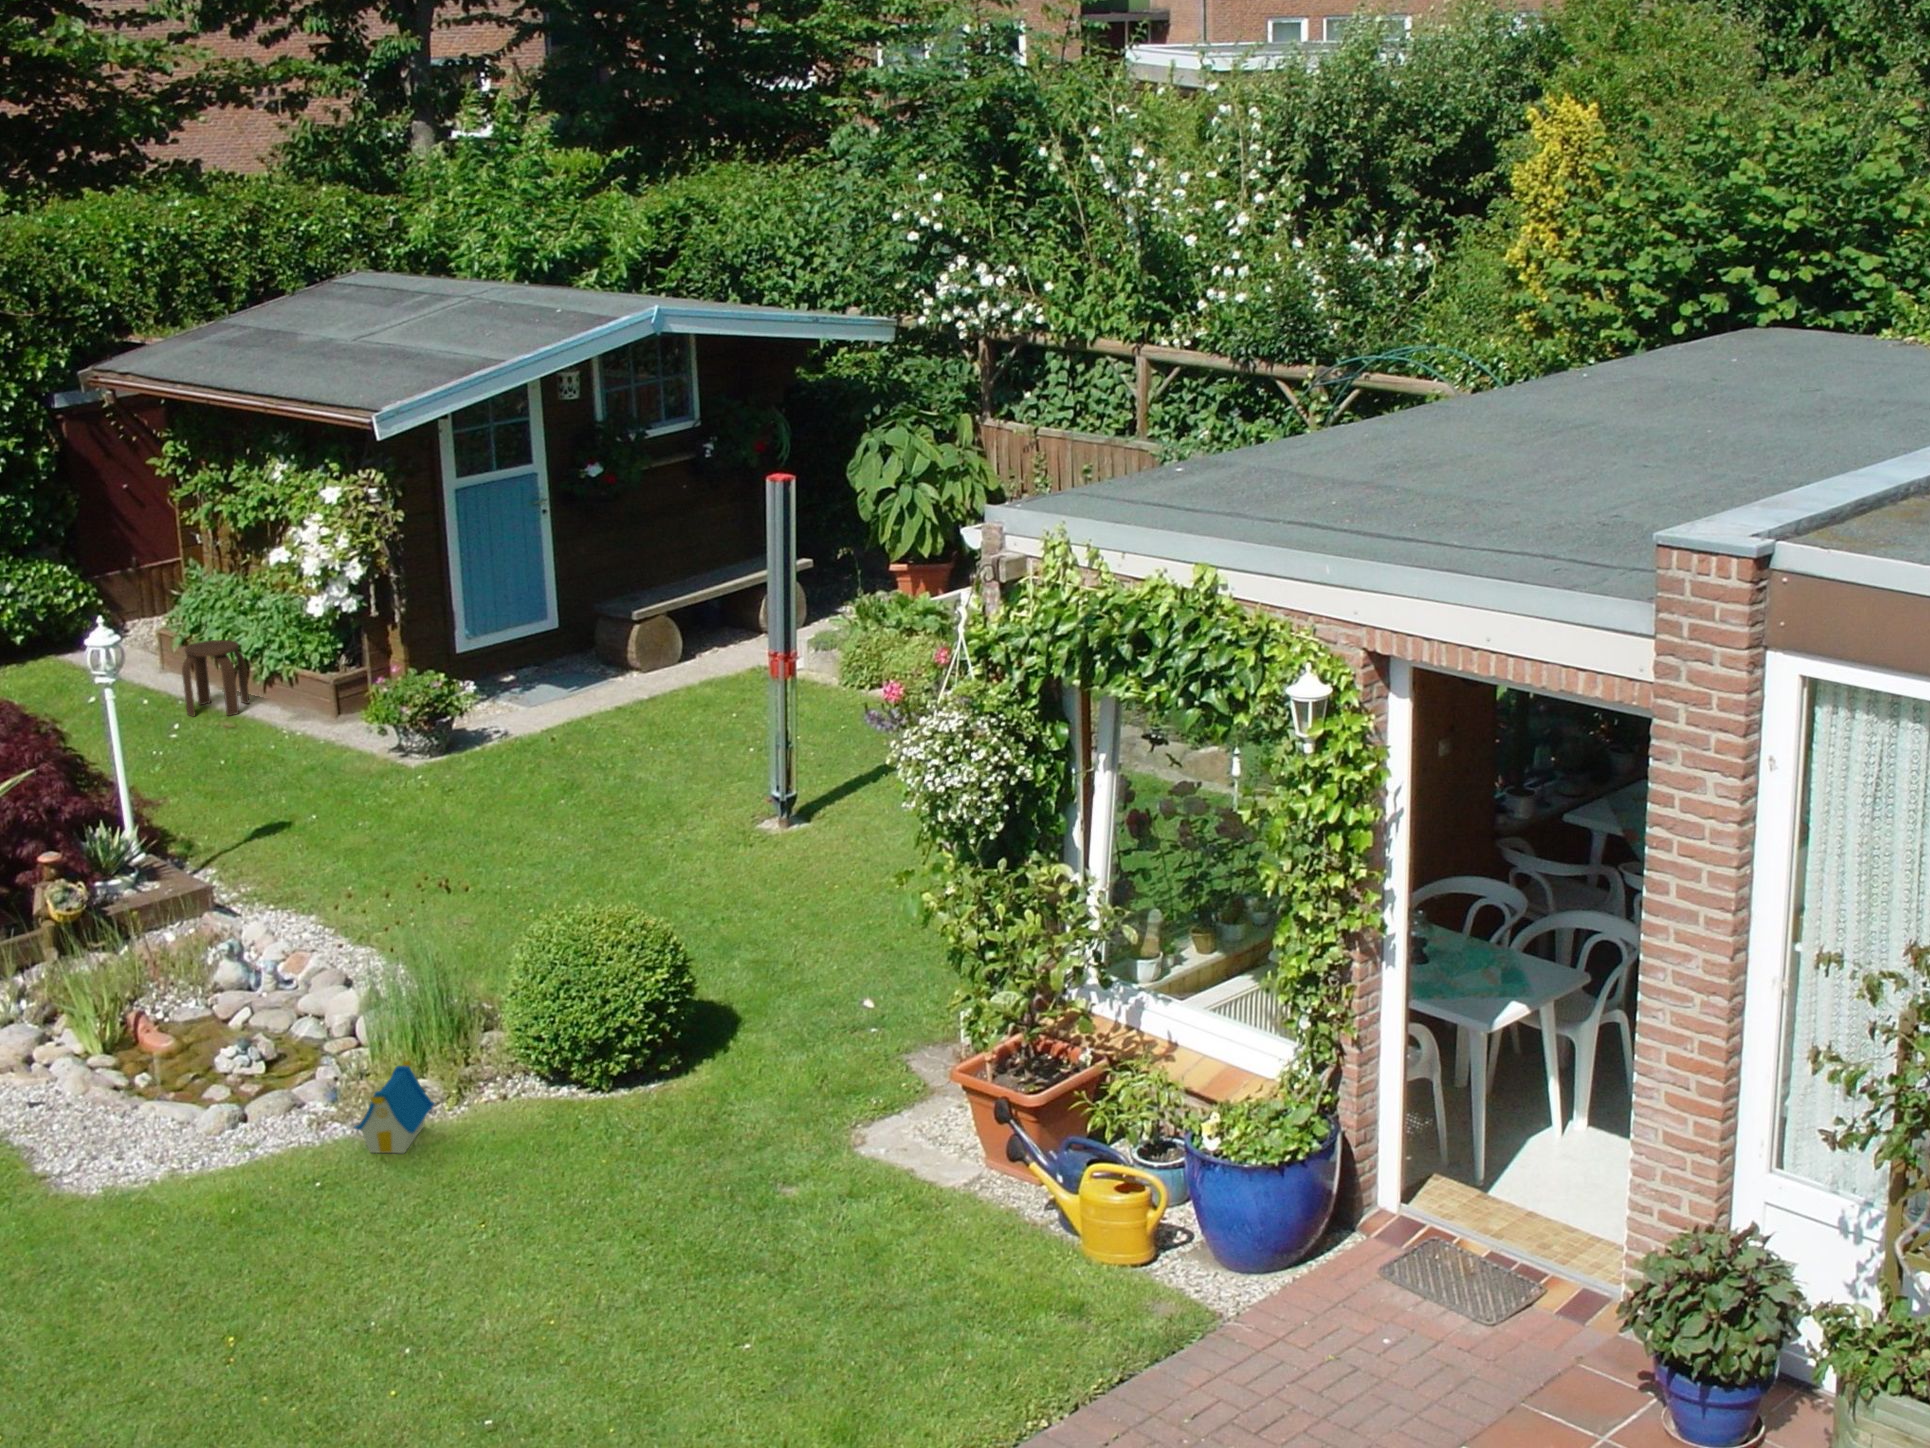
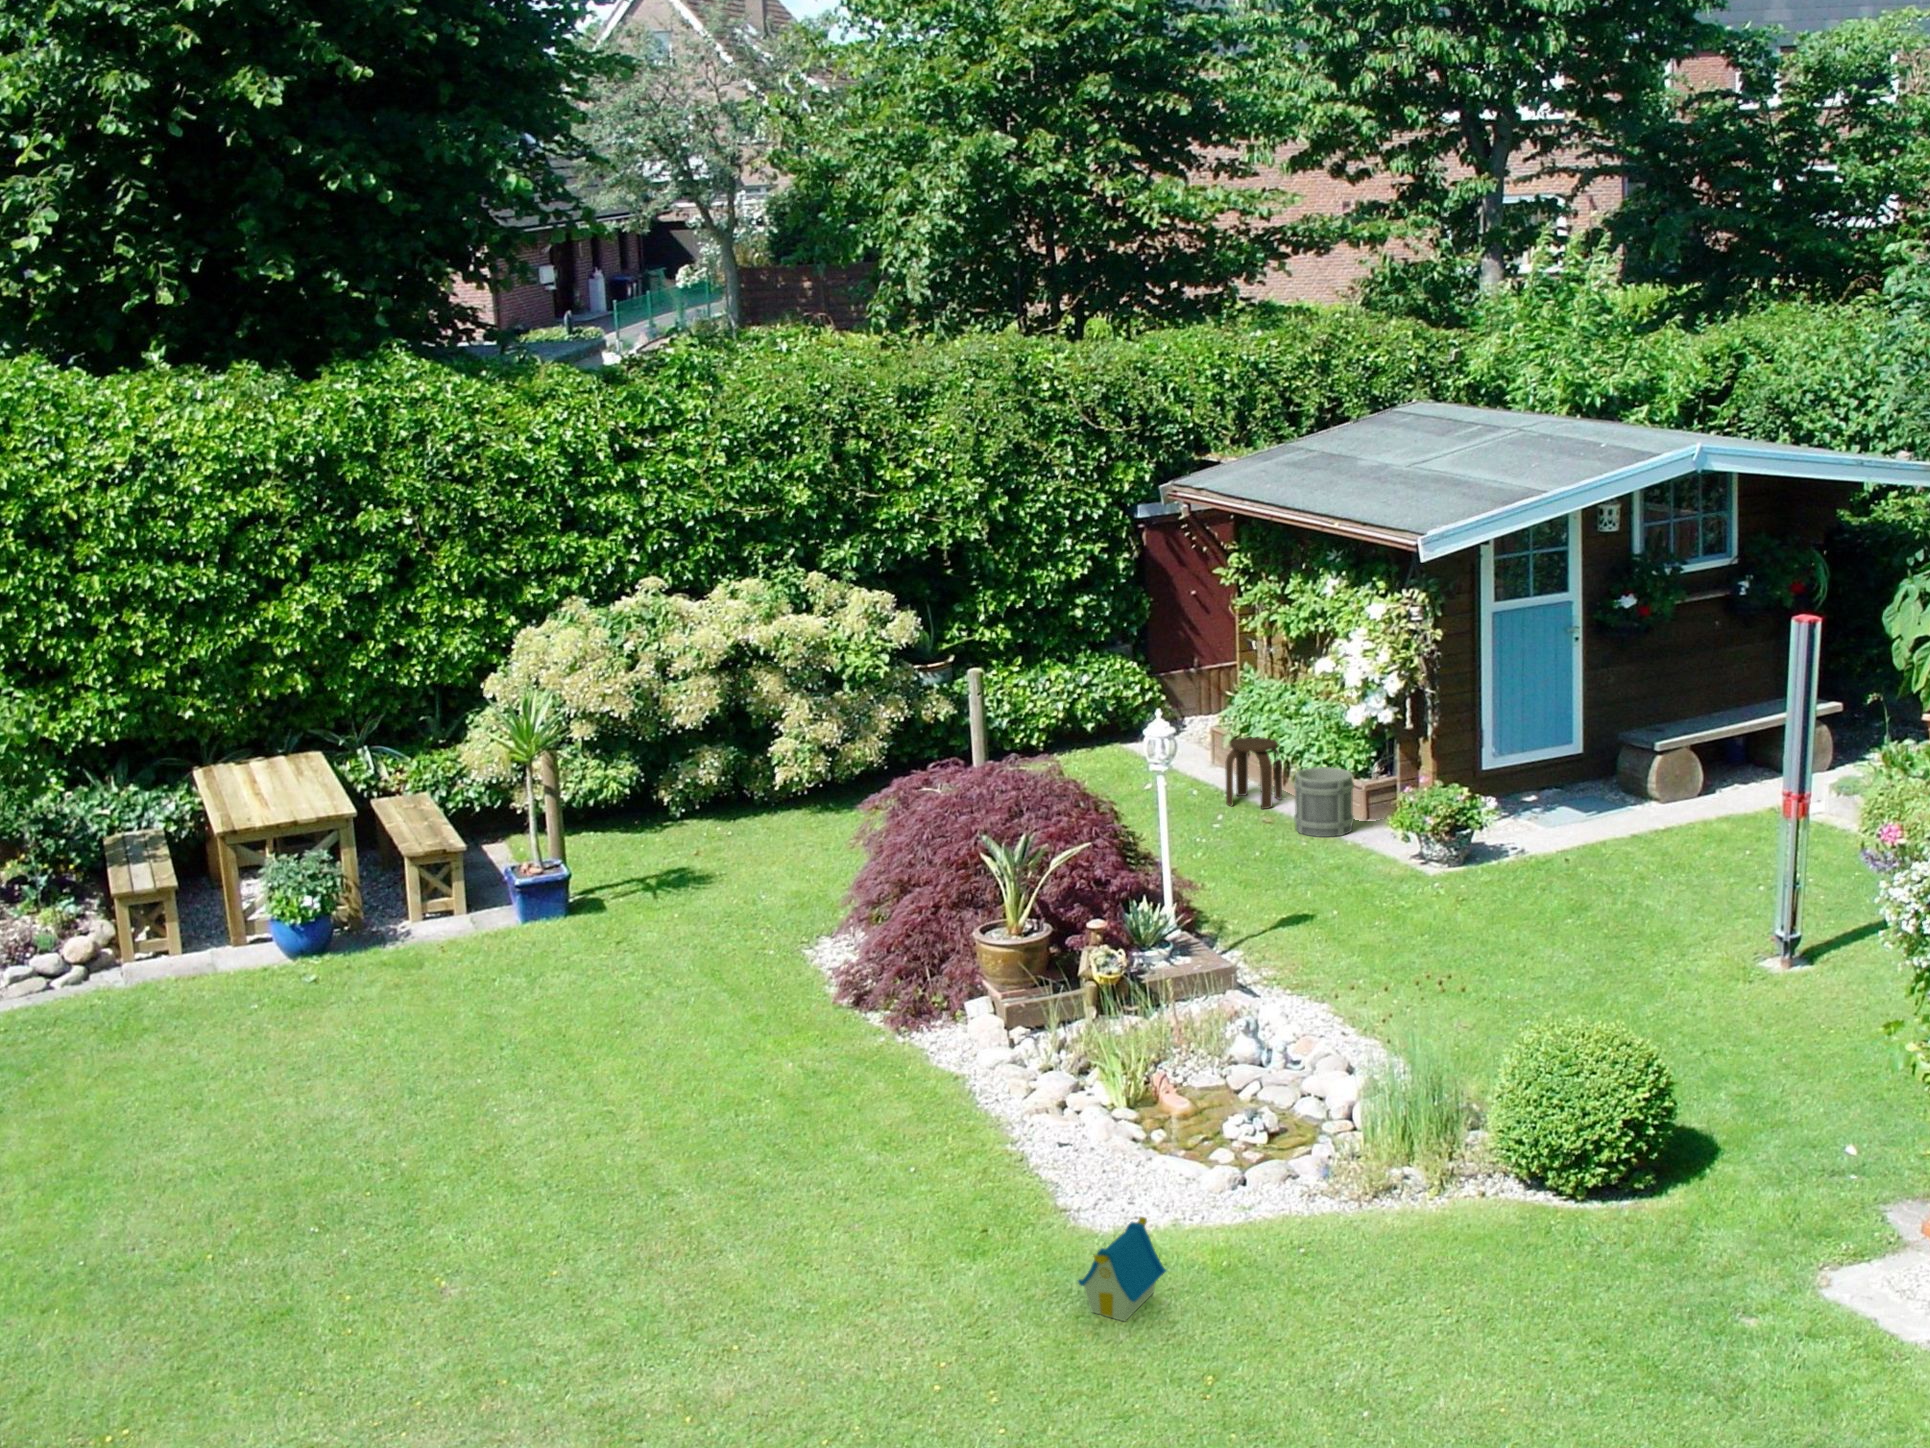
bucket: none [260,665,328,738] -> present [1294,767,1354,837]
toy house: present [355,1061,436,1154] -> present [1078,1217,1166,1321]

